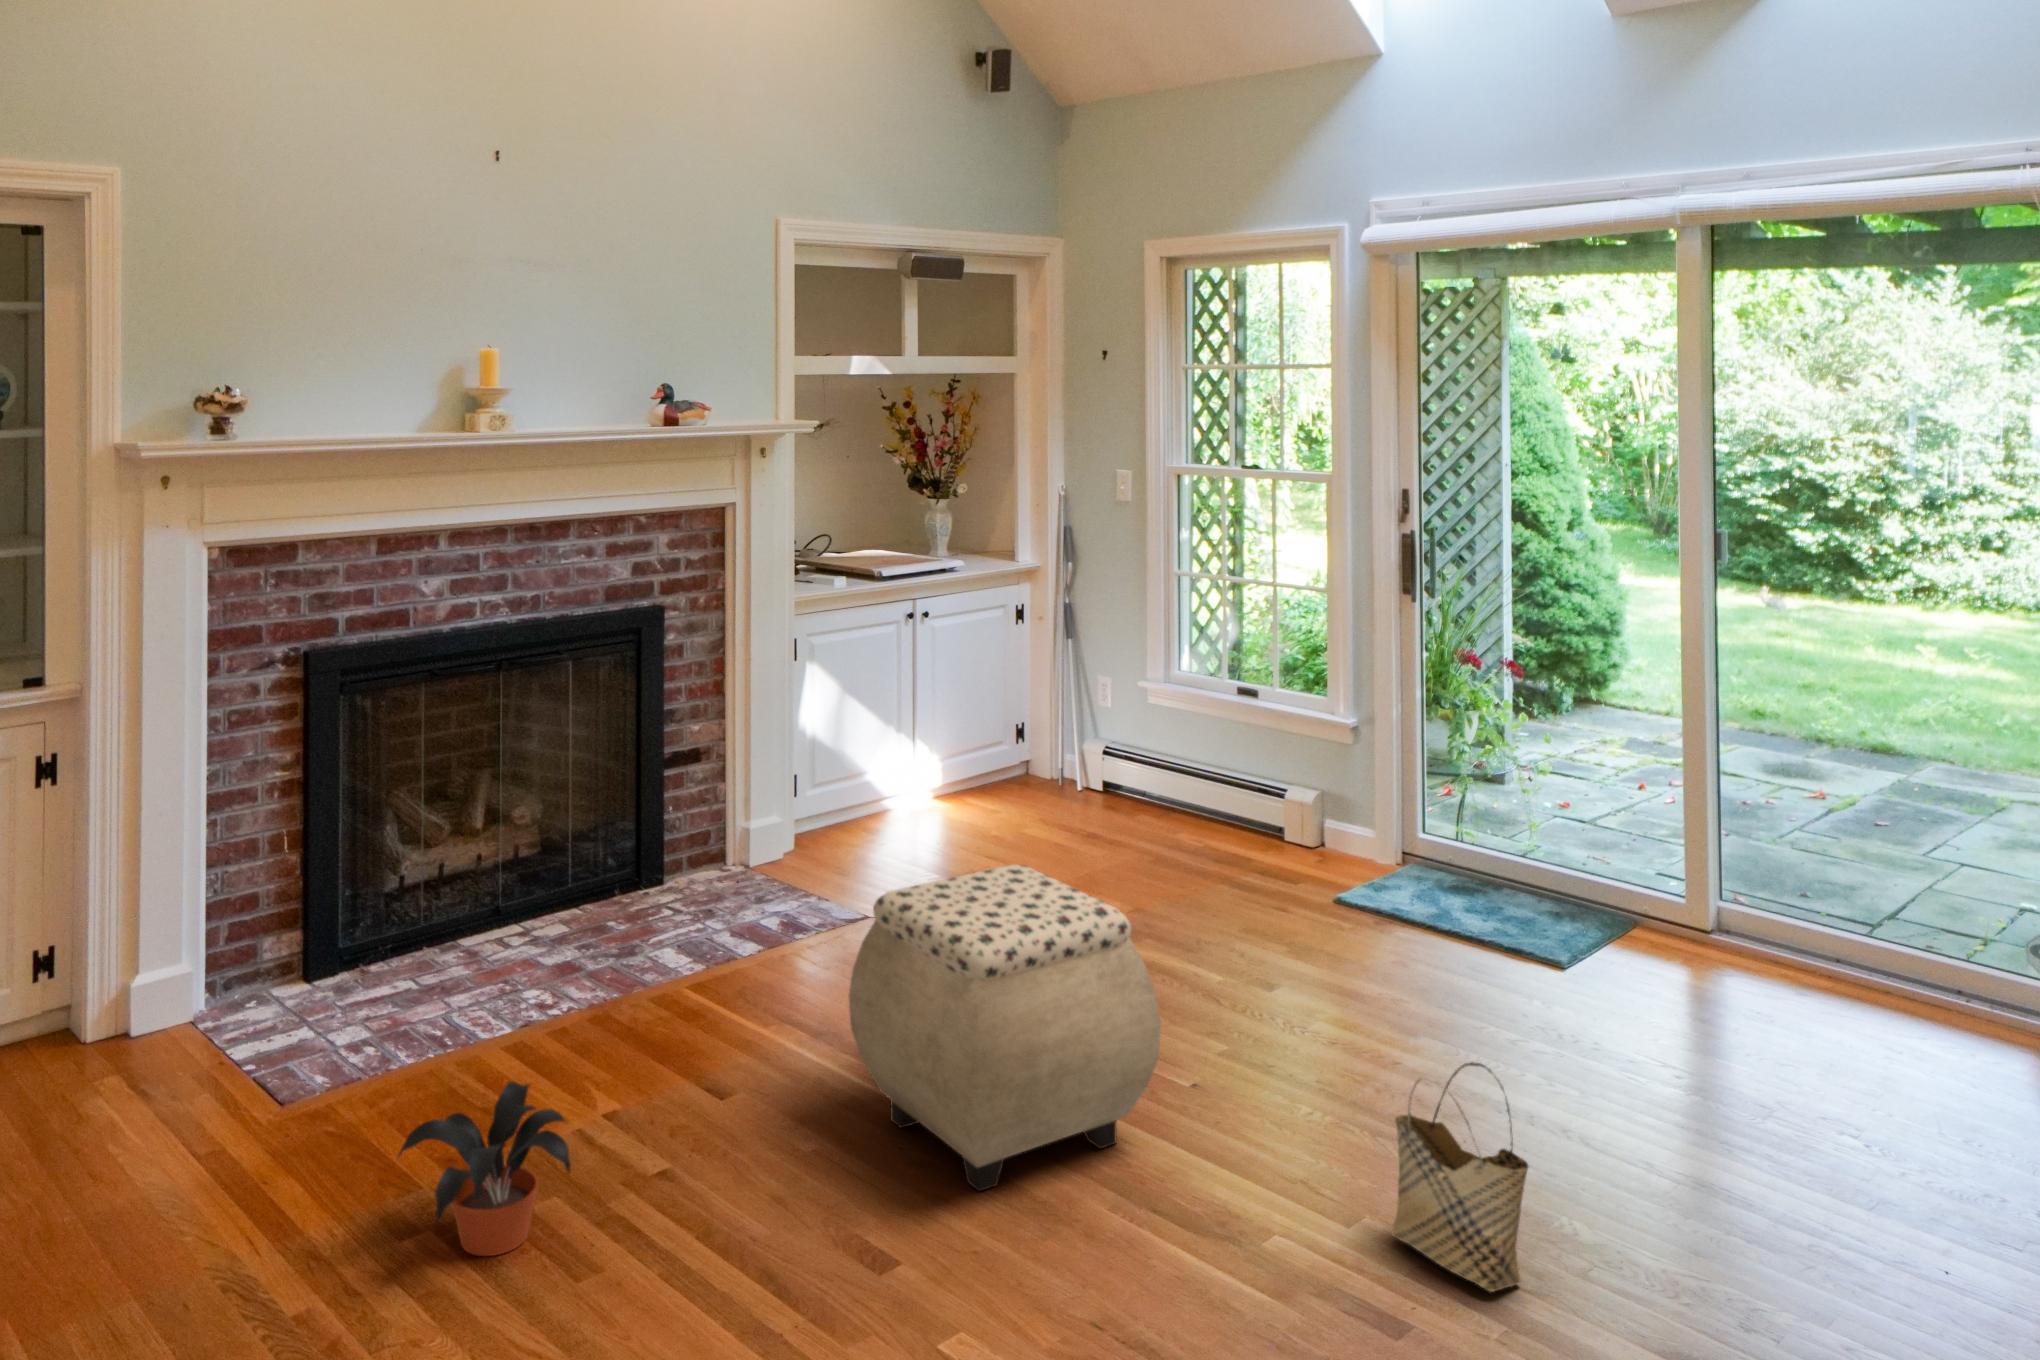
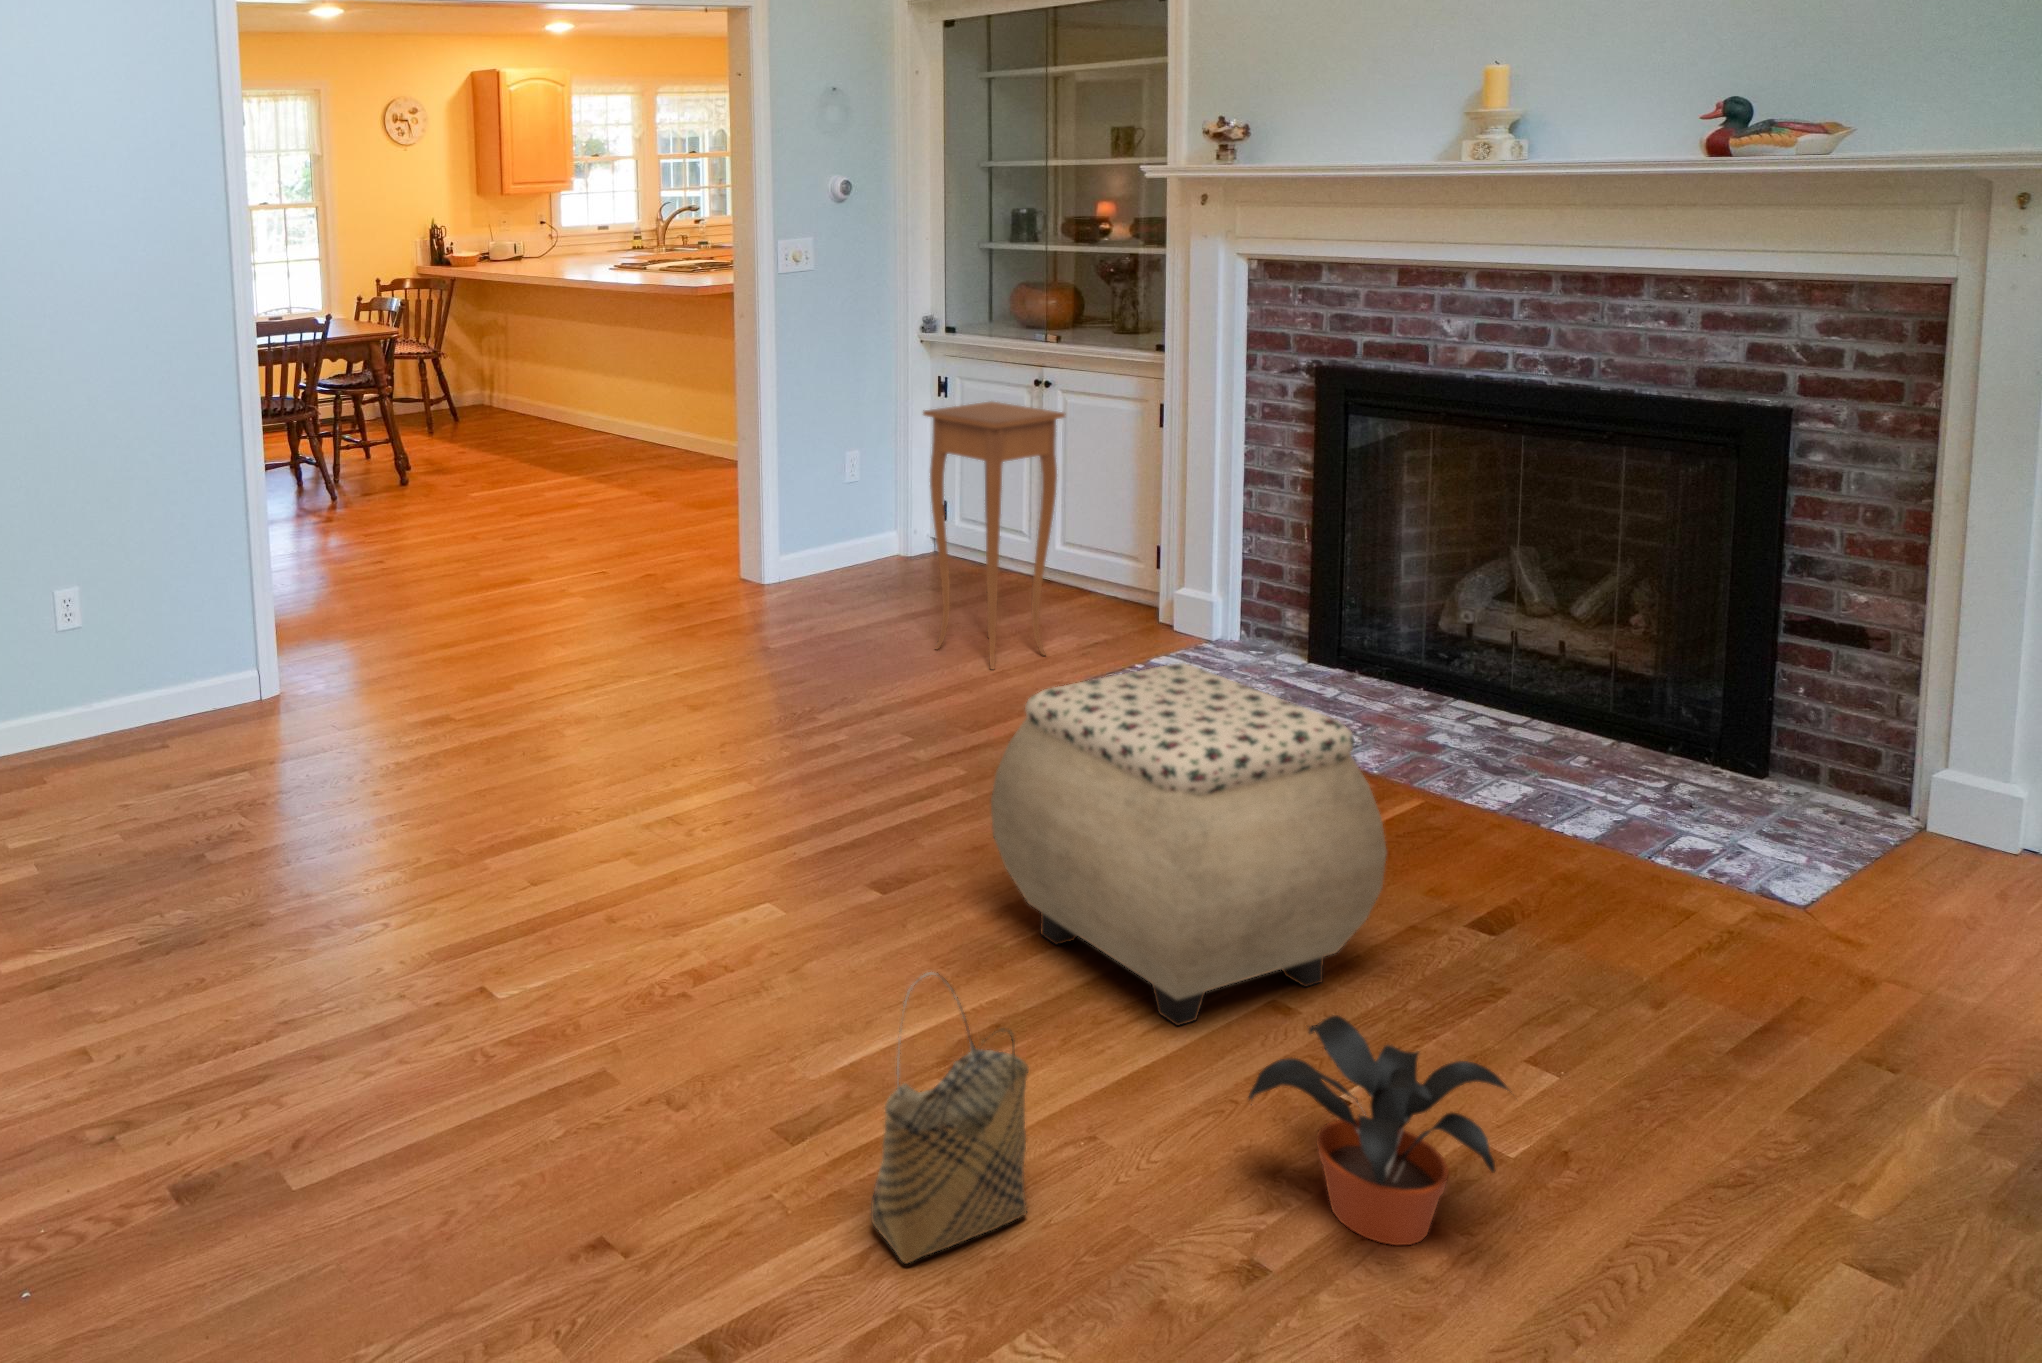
side table: none [30,776,220,1212] -> present [923,402,1065,669]
potted plant: present [399,1081,570,1256] -> present [1249,1015,1509,1245]

